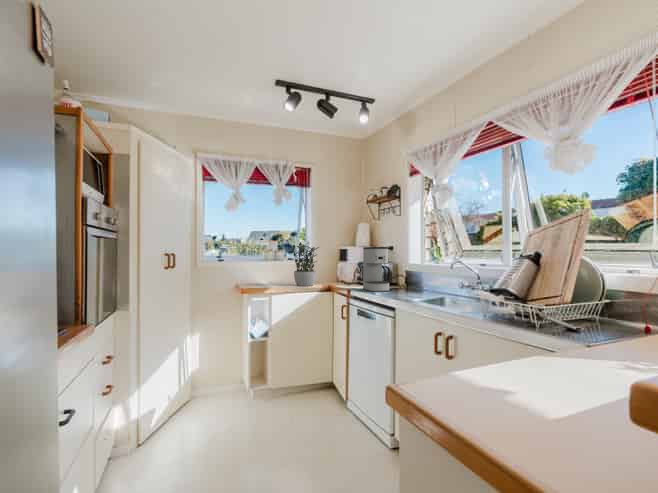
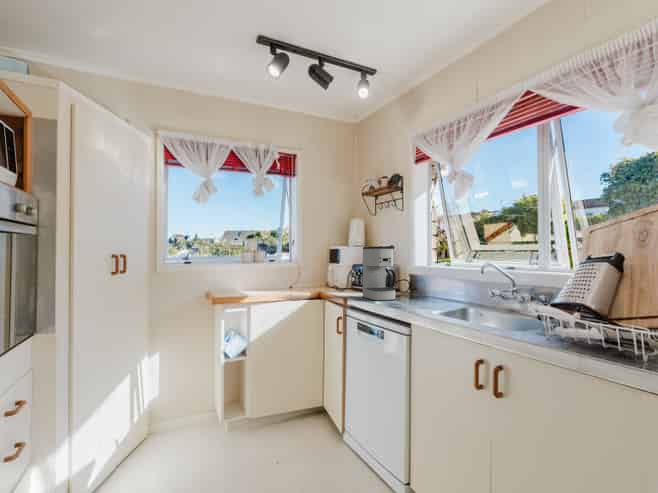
potted plant: present [289,242,319,286] -> none [270,241,308,294]

